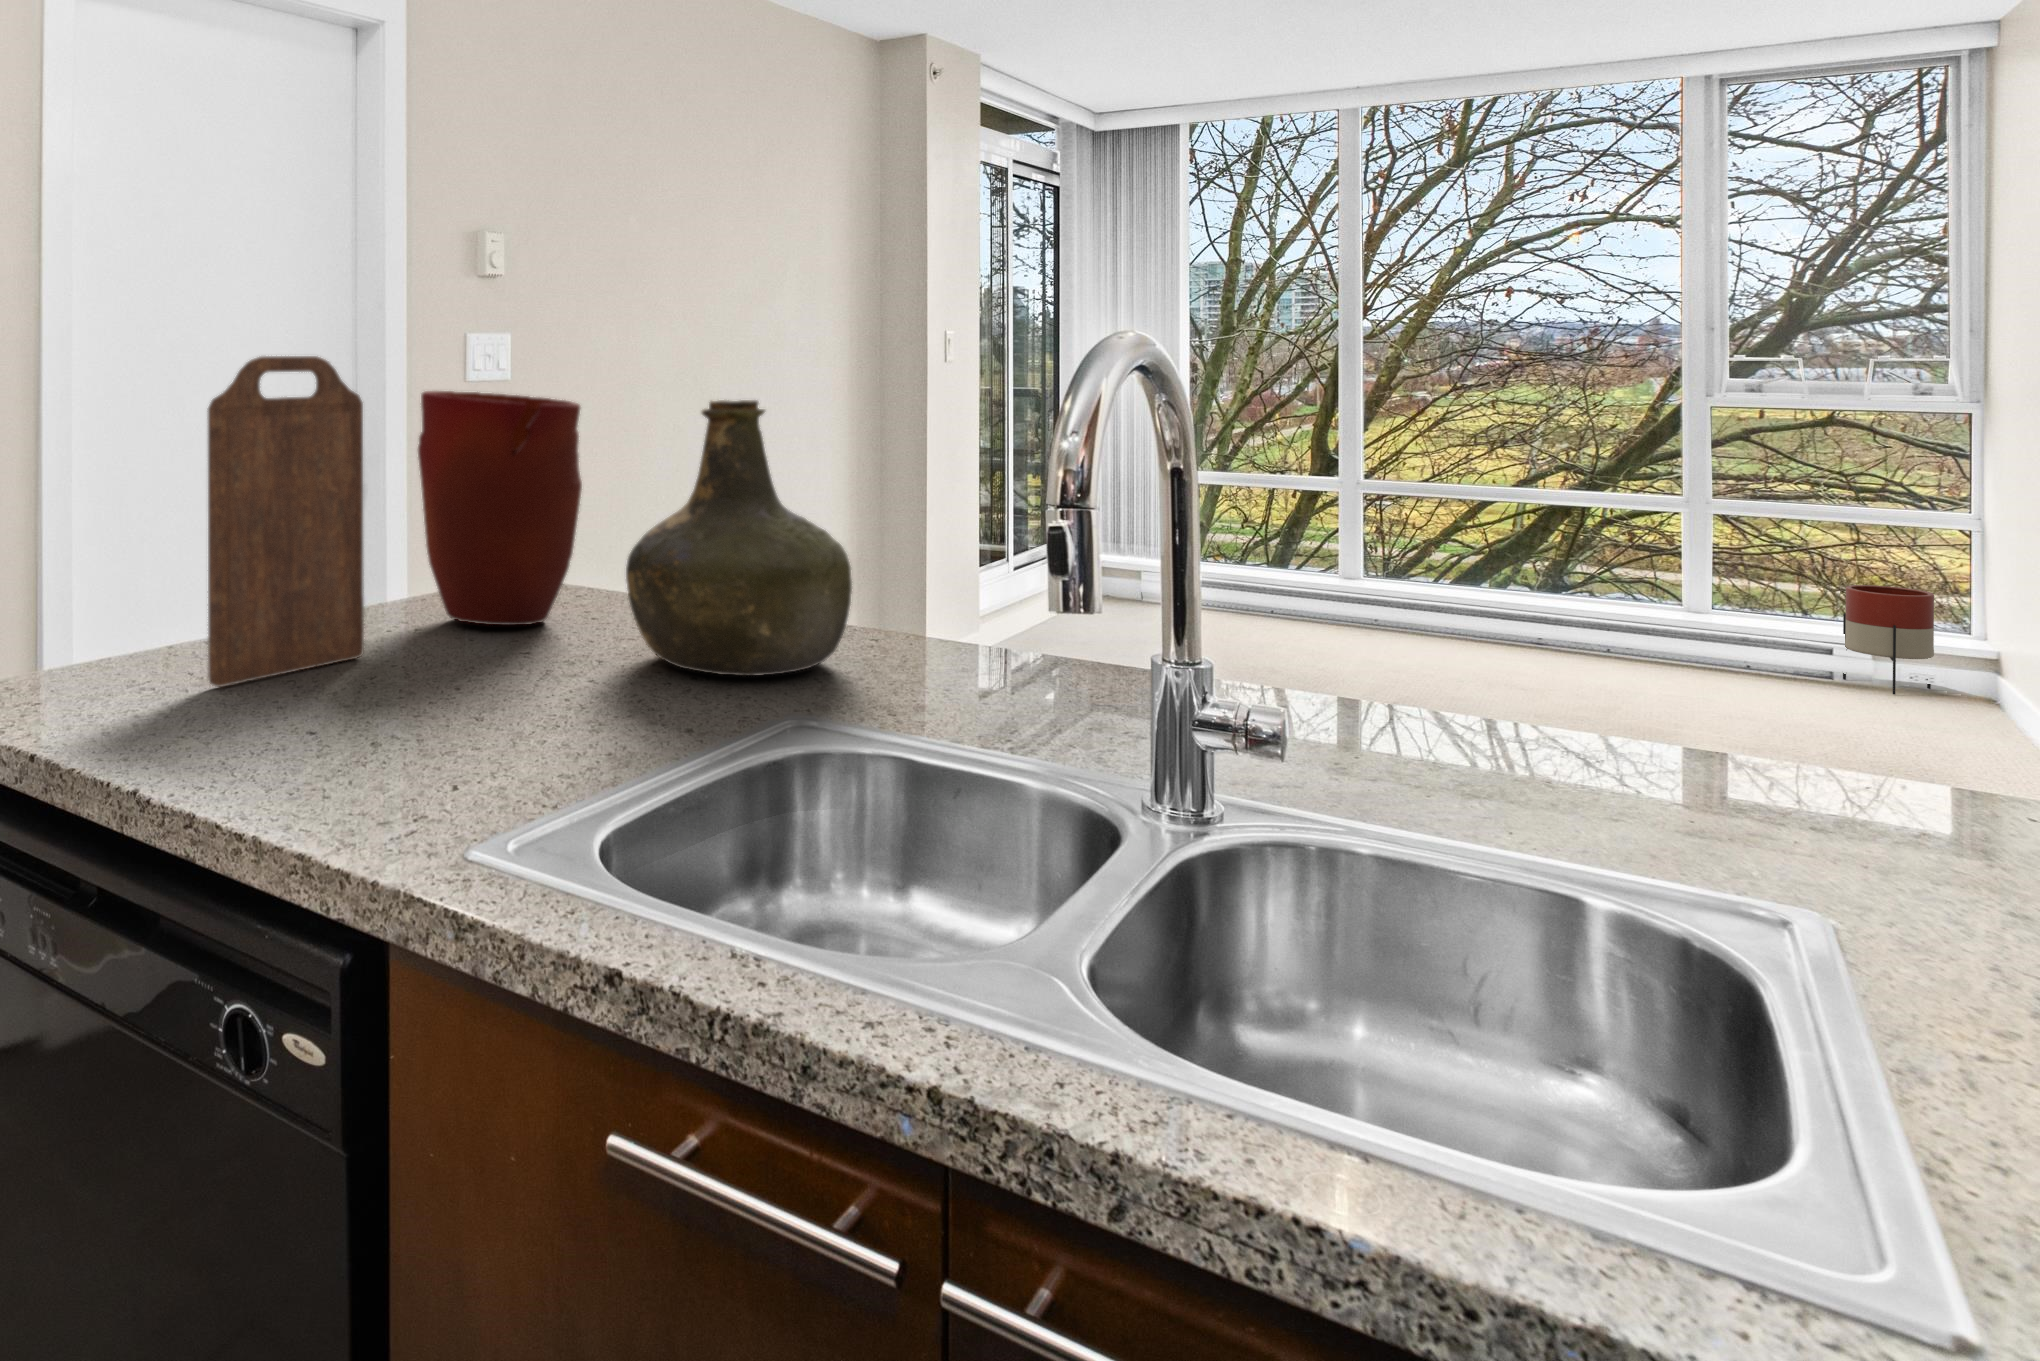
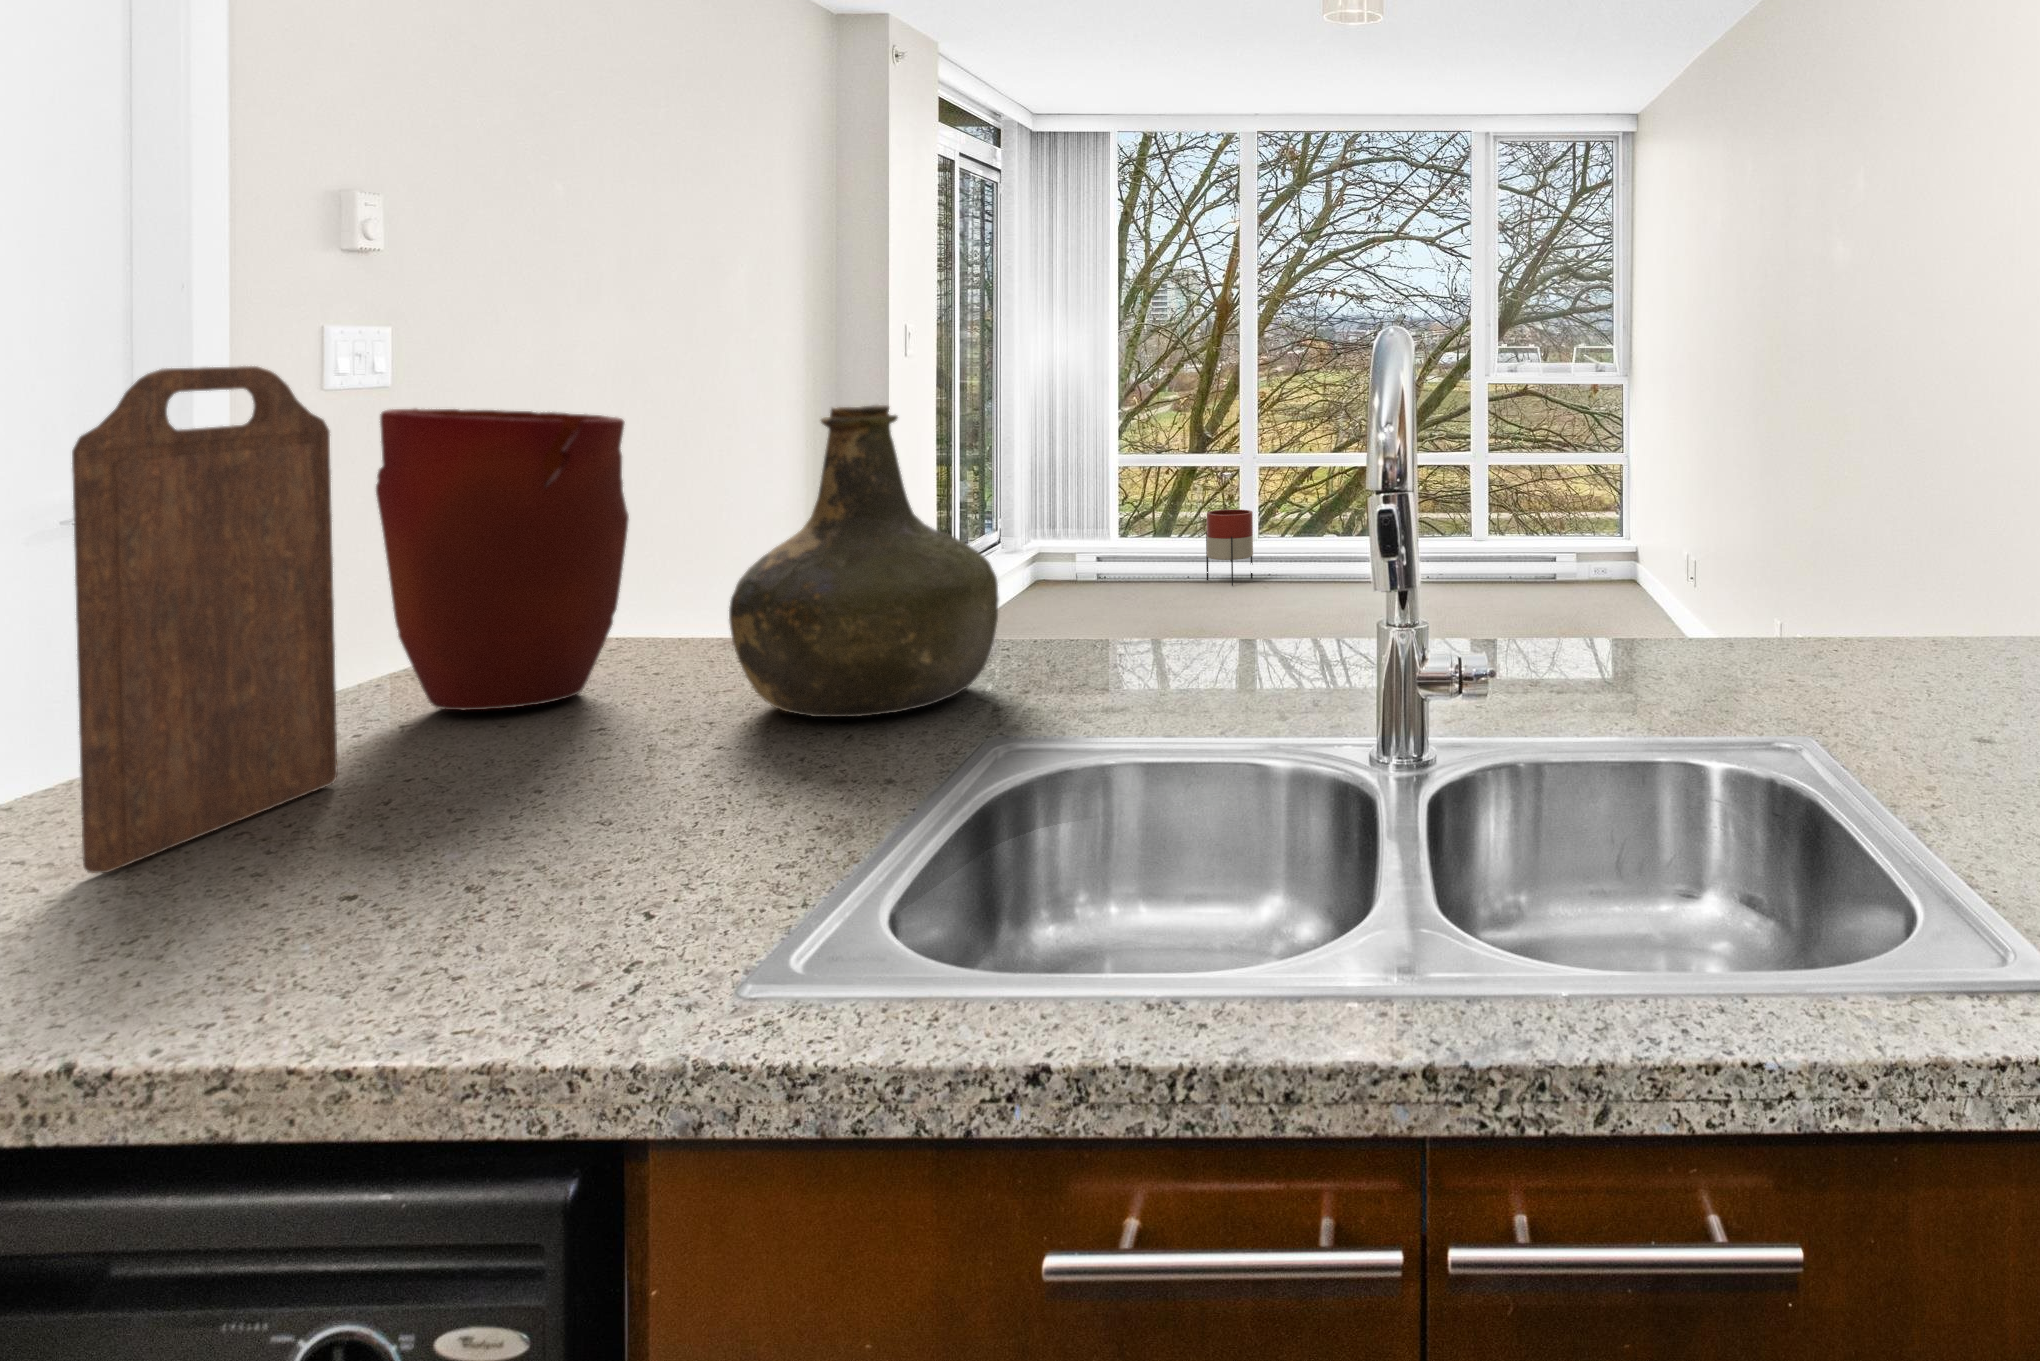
planter: present [1843,585,1934,694] -> present [1206,509,1253,586]

